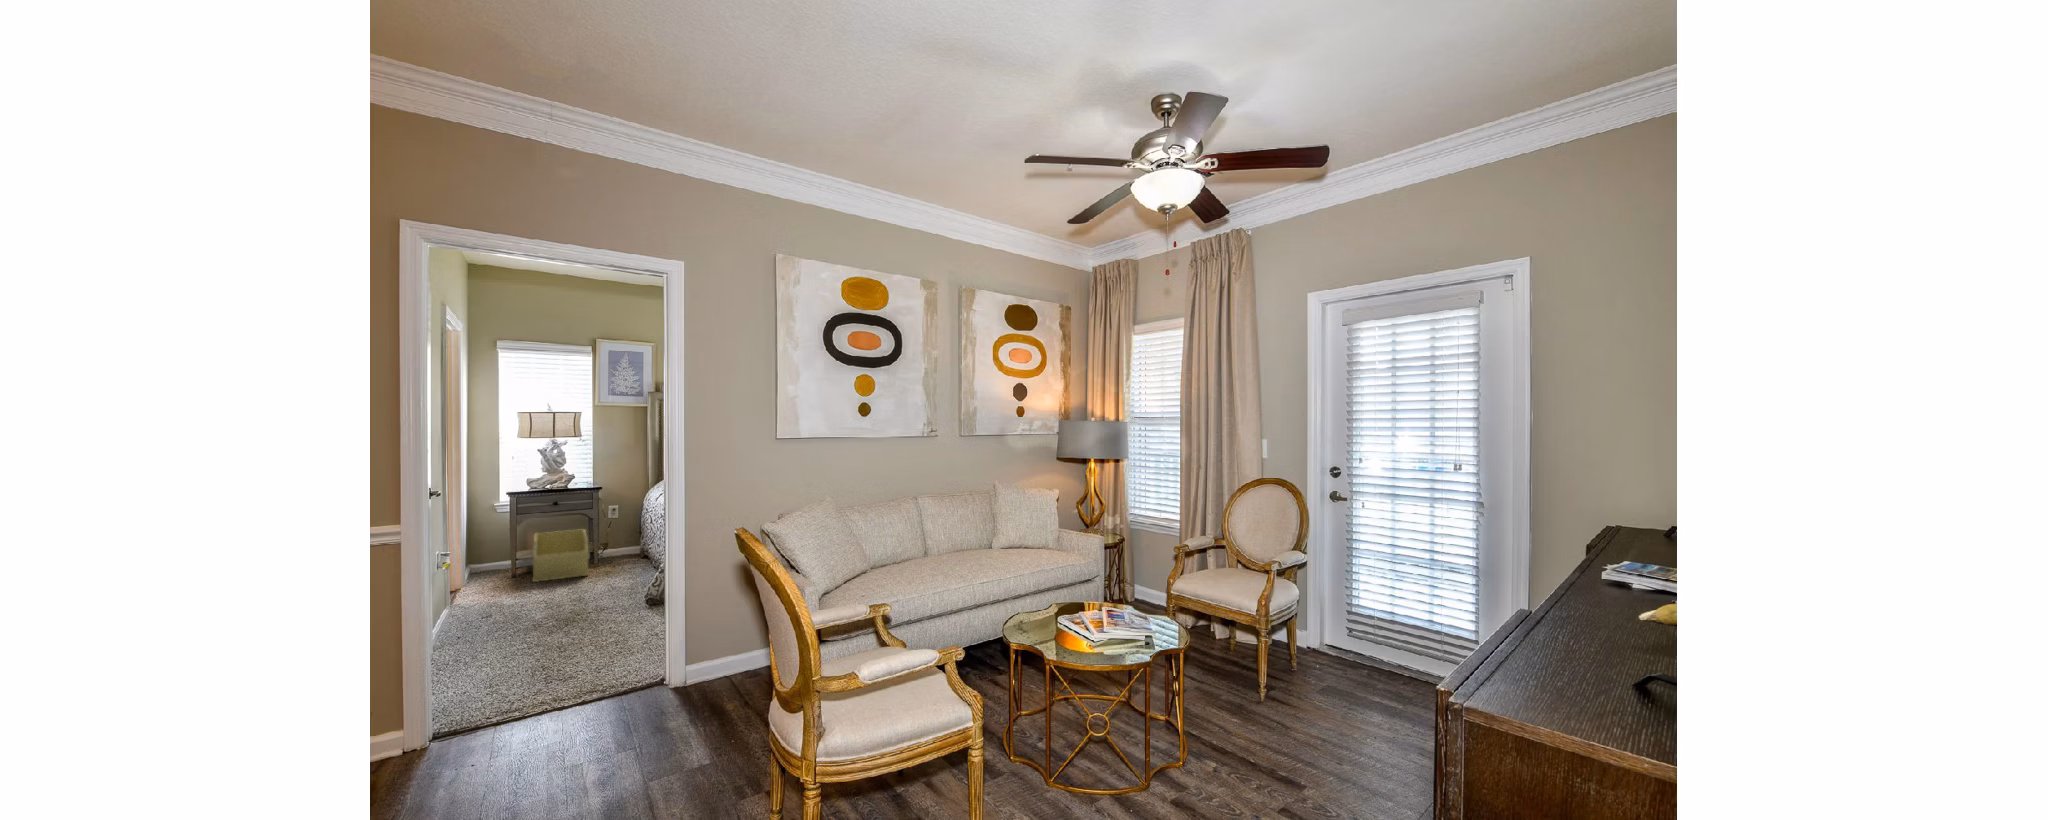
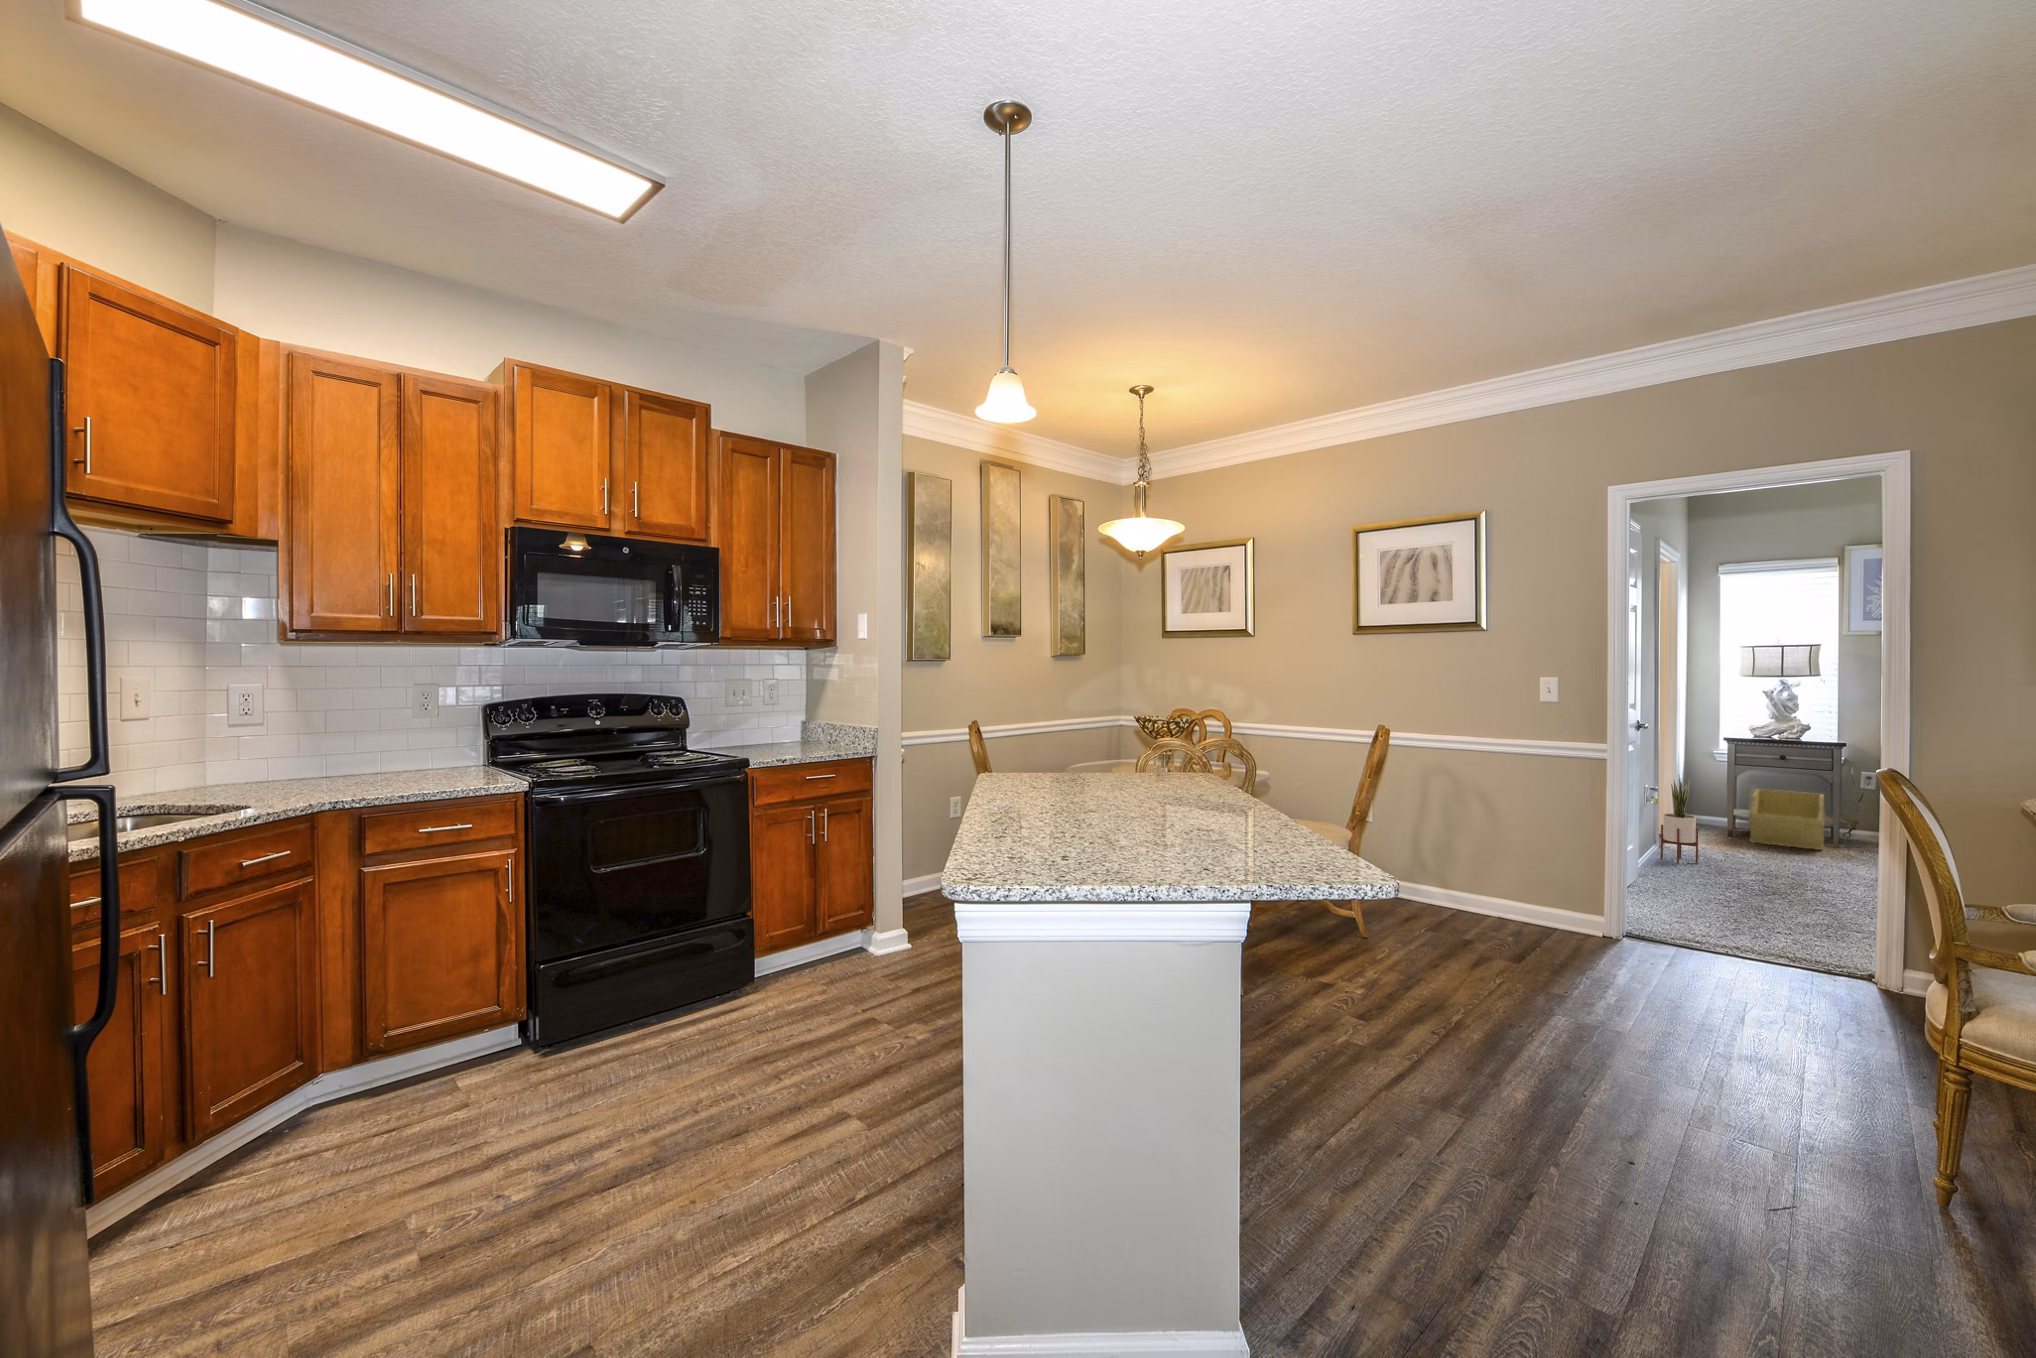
potted plant: none [456,535,493,623] -> present [1661,775,1698,864]

